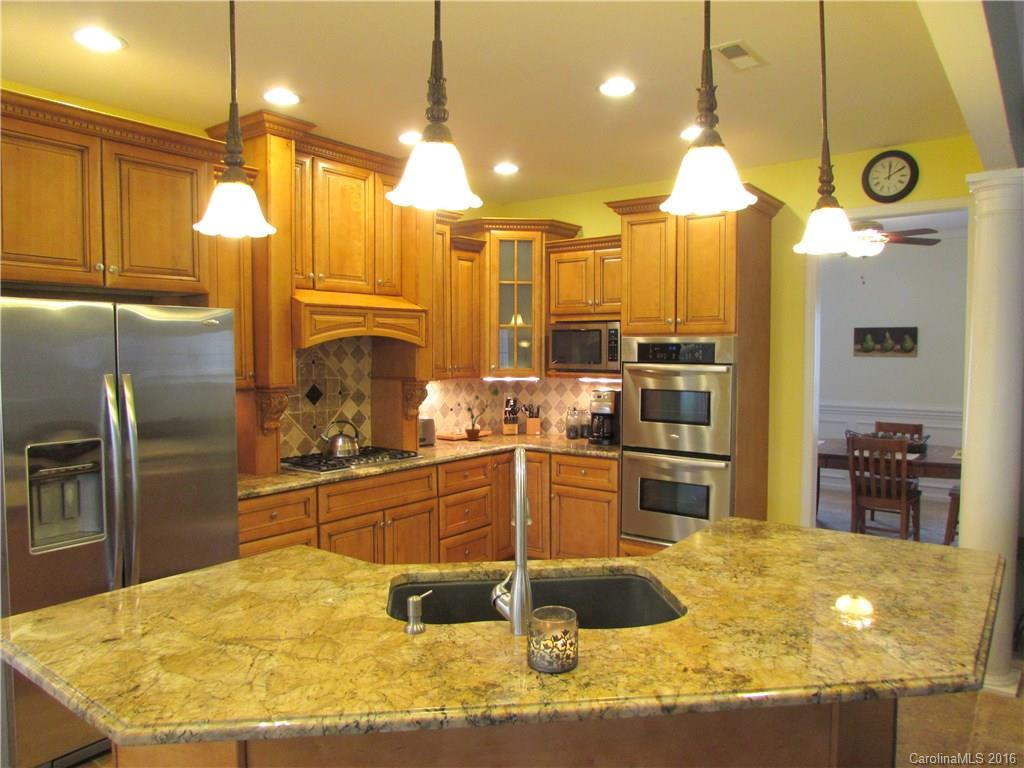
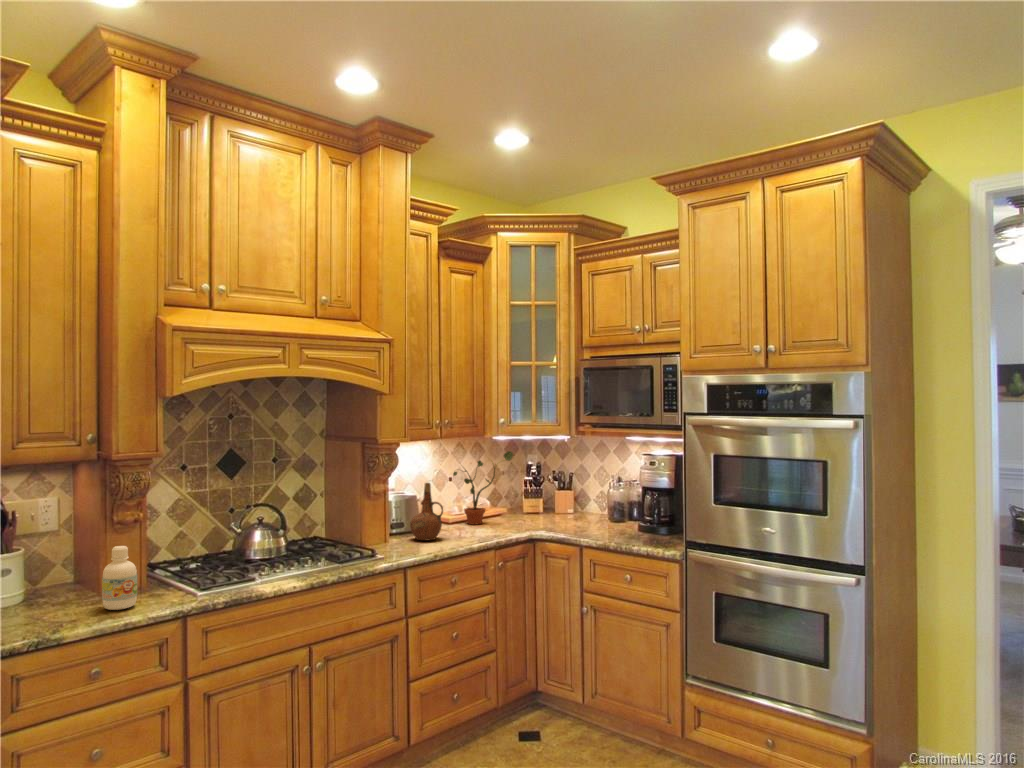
ceramic pitcher: none [434,409,457,449] -> present [410,483,443,540]
bottle: none [268,442,289,481] -> present [102,546,137,610]

